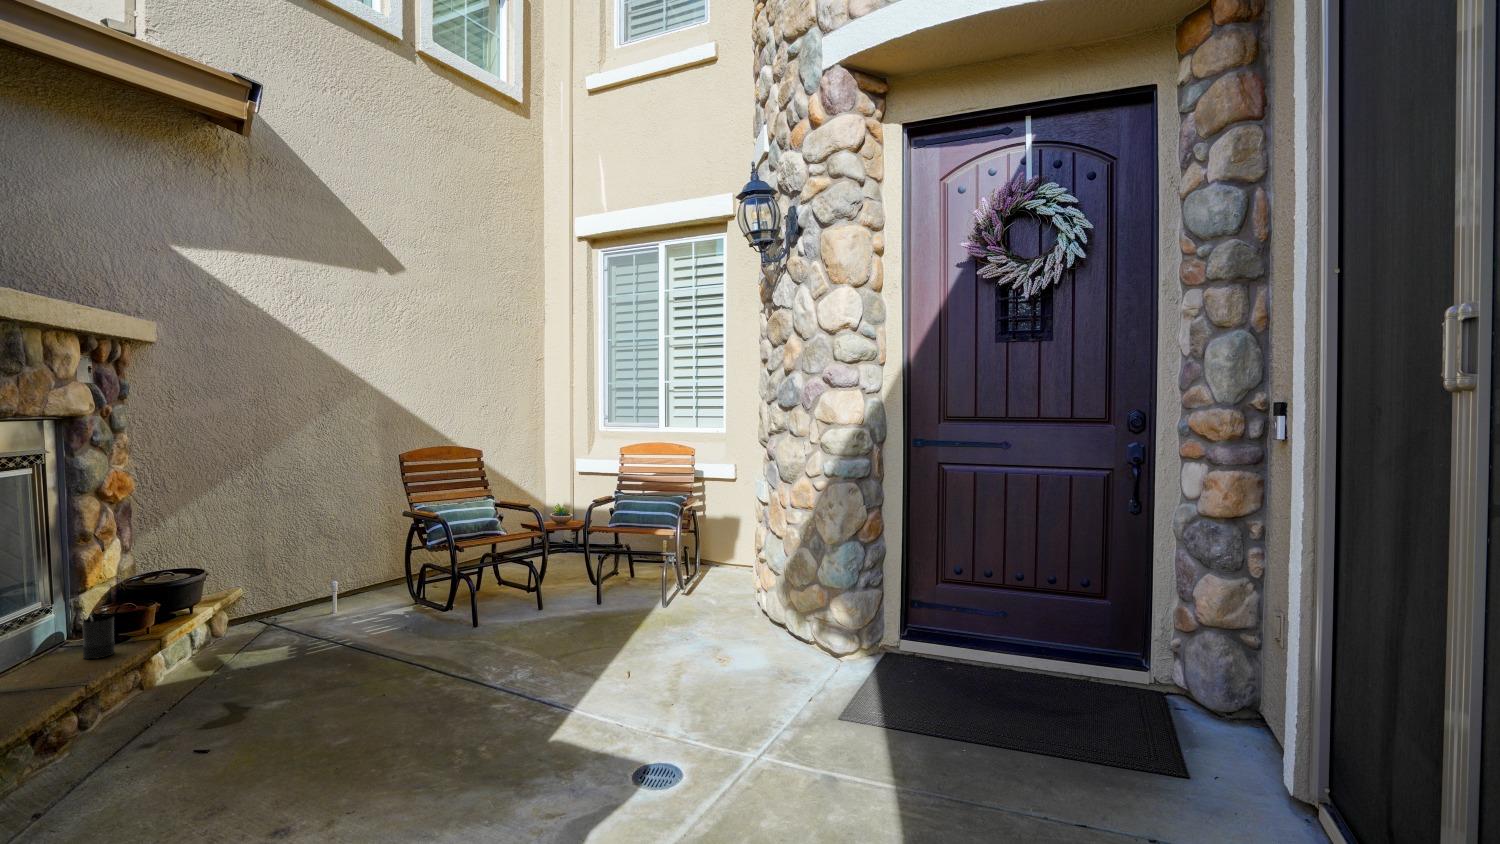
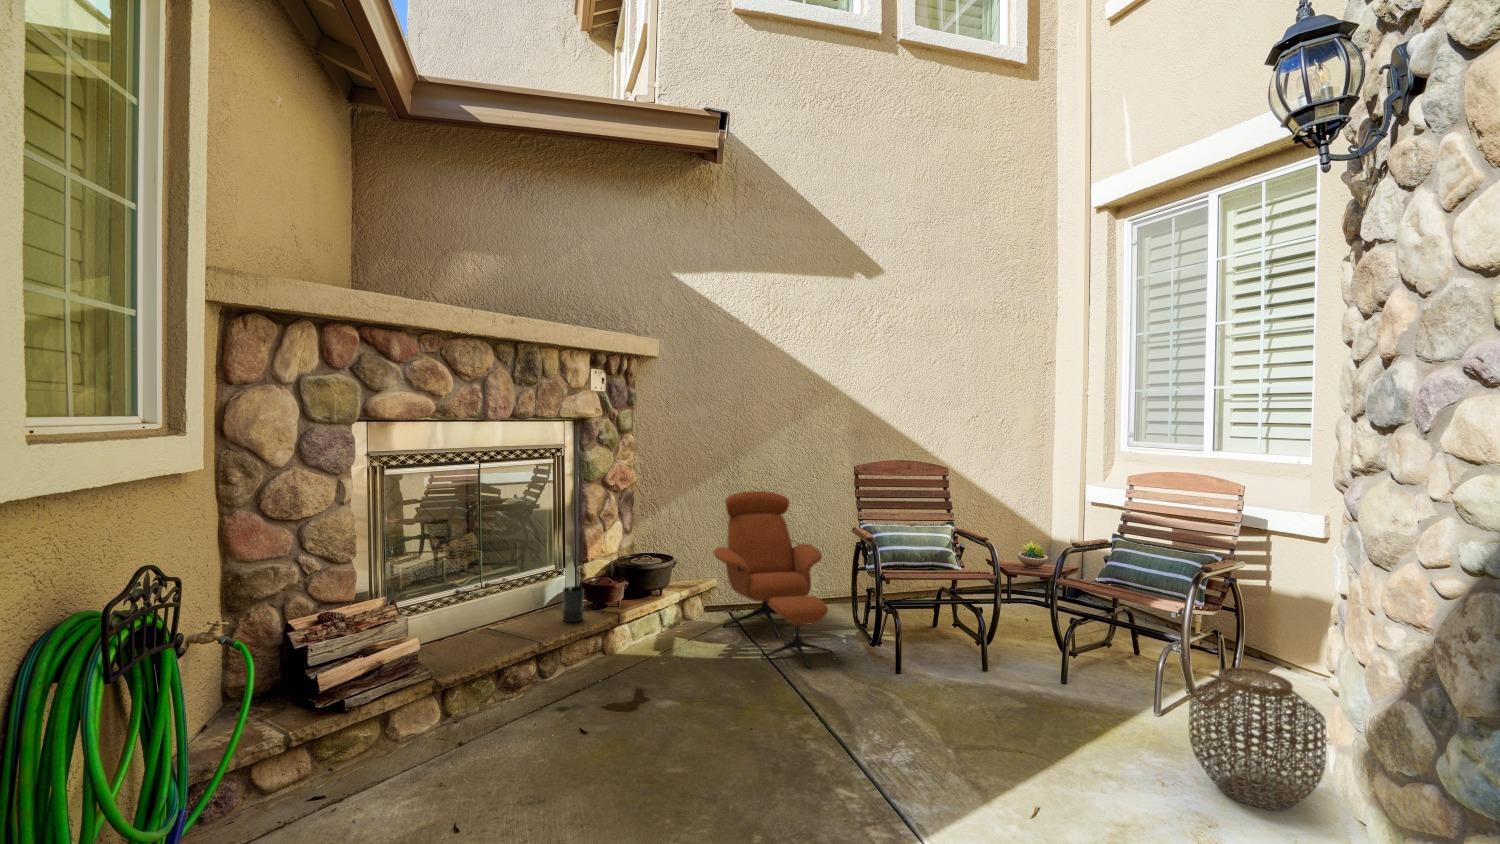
lounge chair: none [242,489,402,649] -> present [714,491,832,668]
woven basket: none [697,557,764,636] -> present [1189,668,1326,810]

